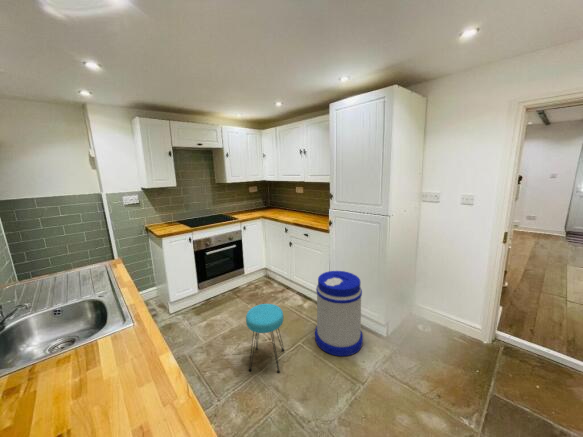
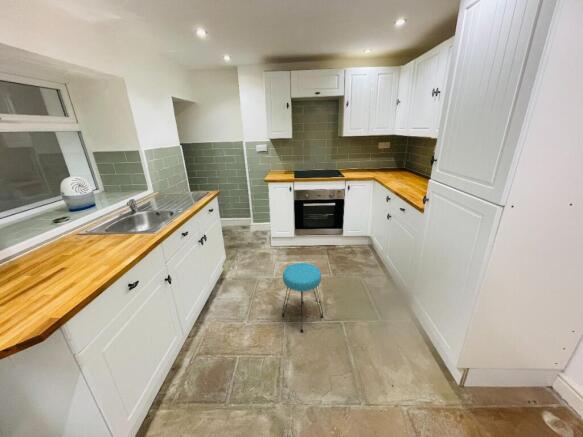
trash can: present [315,271,363,356] -> none [359,257,431,368]

